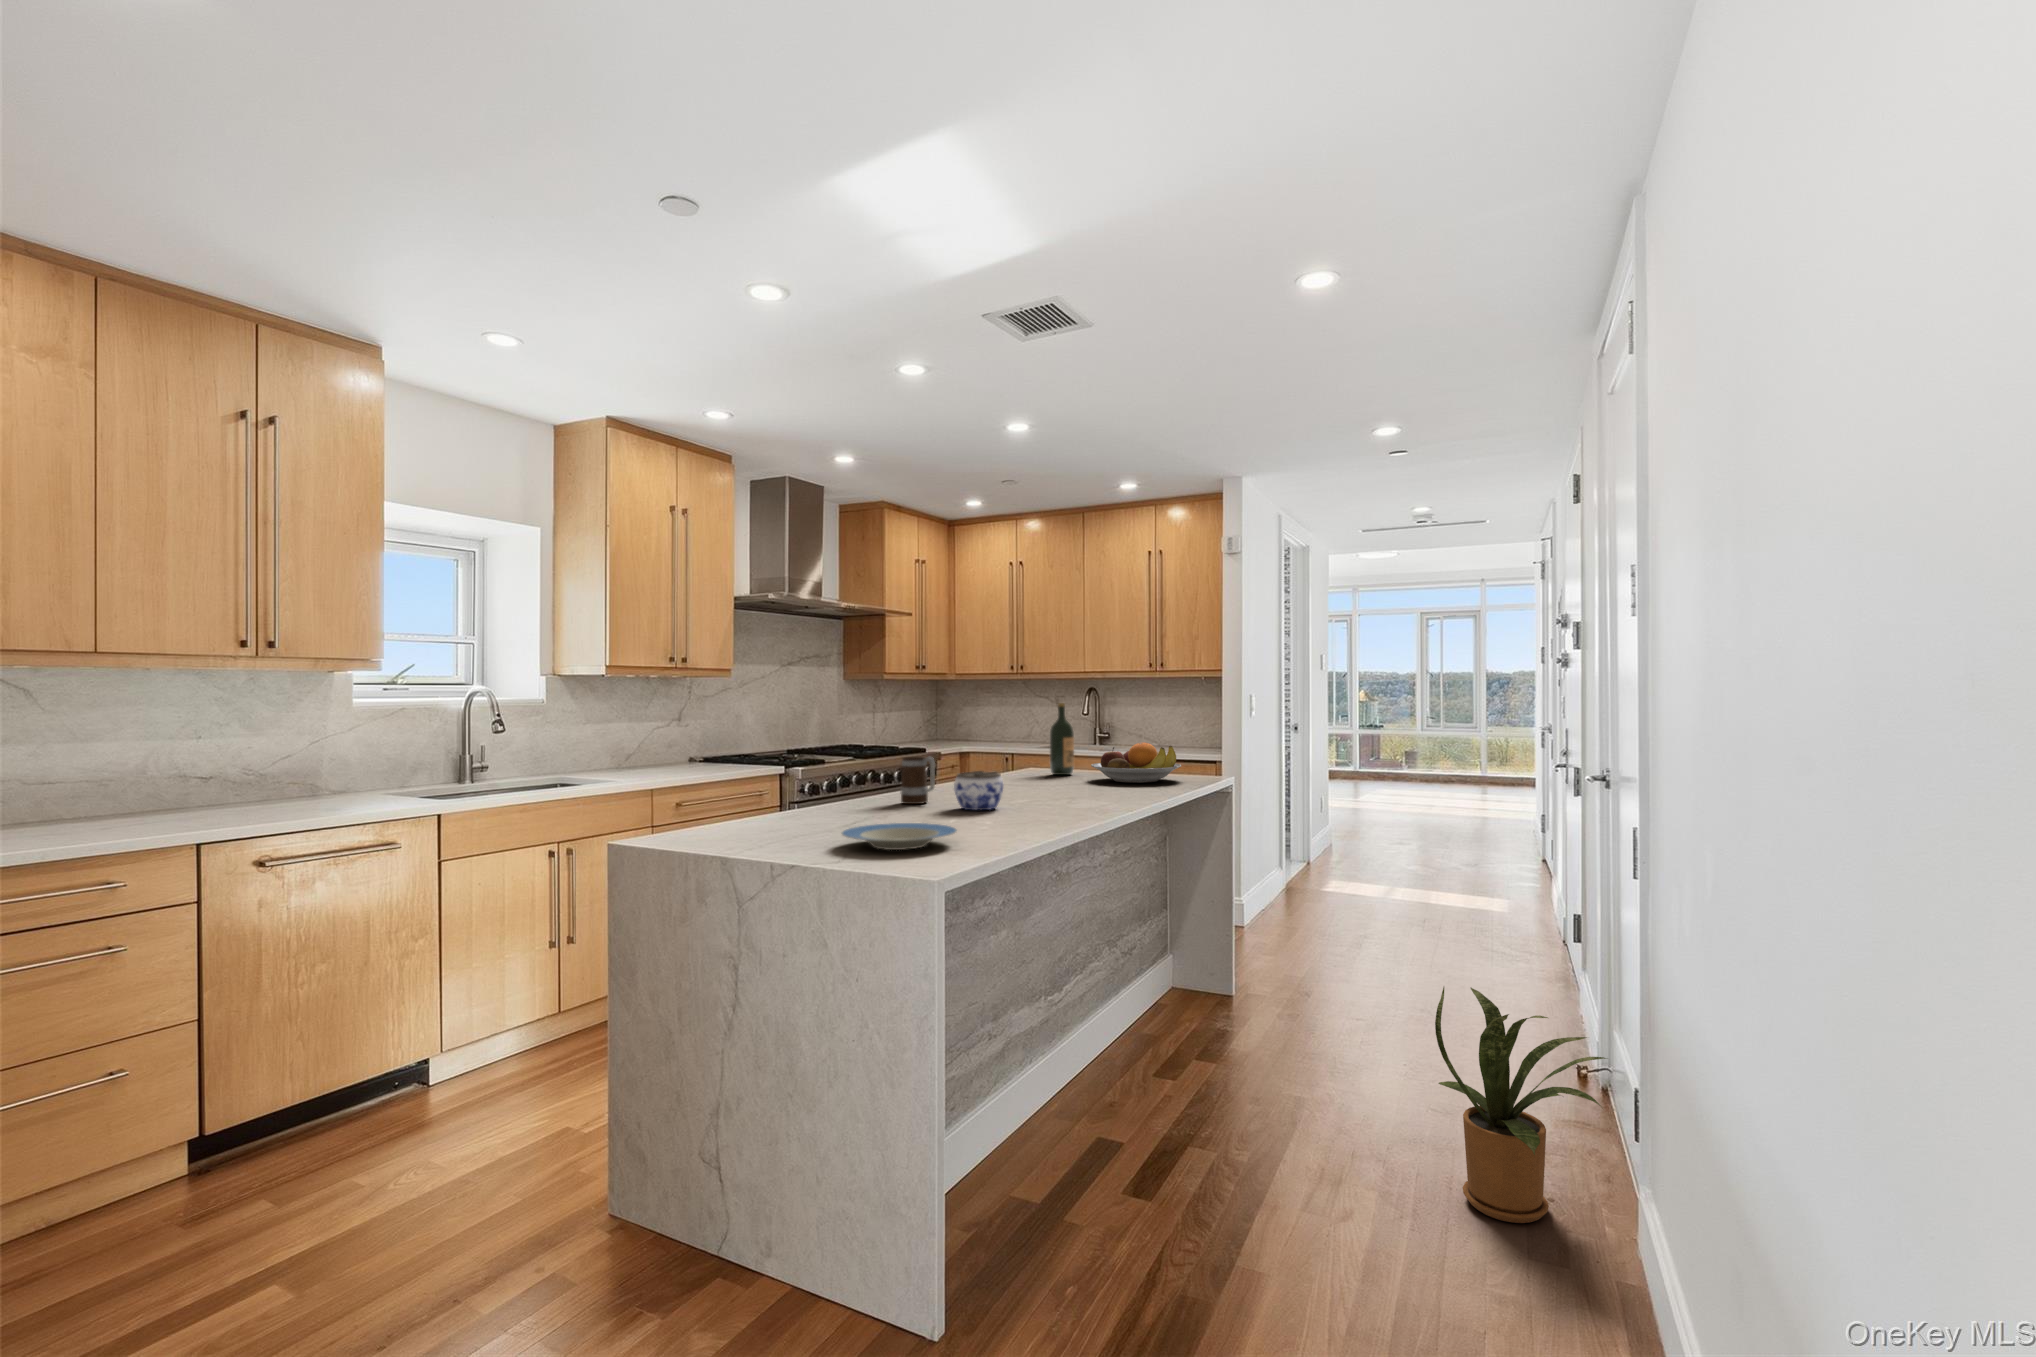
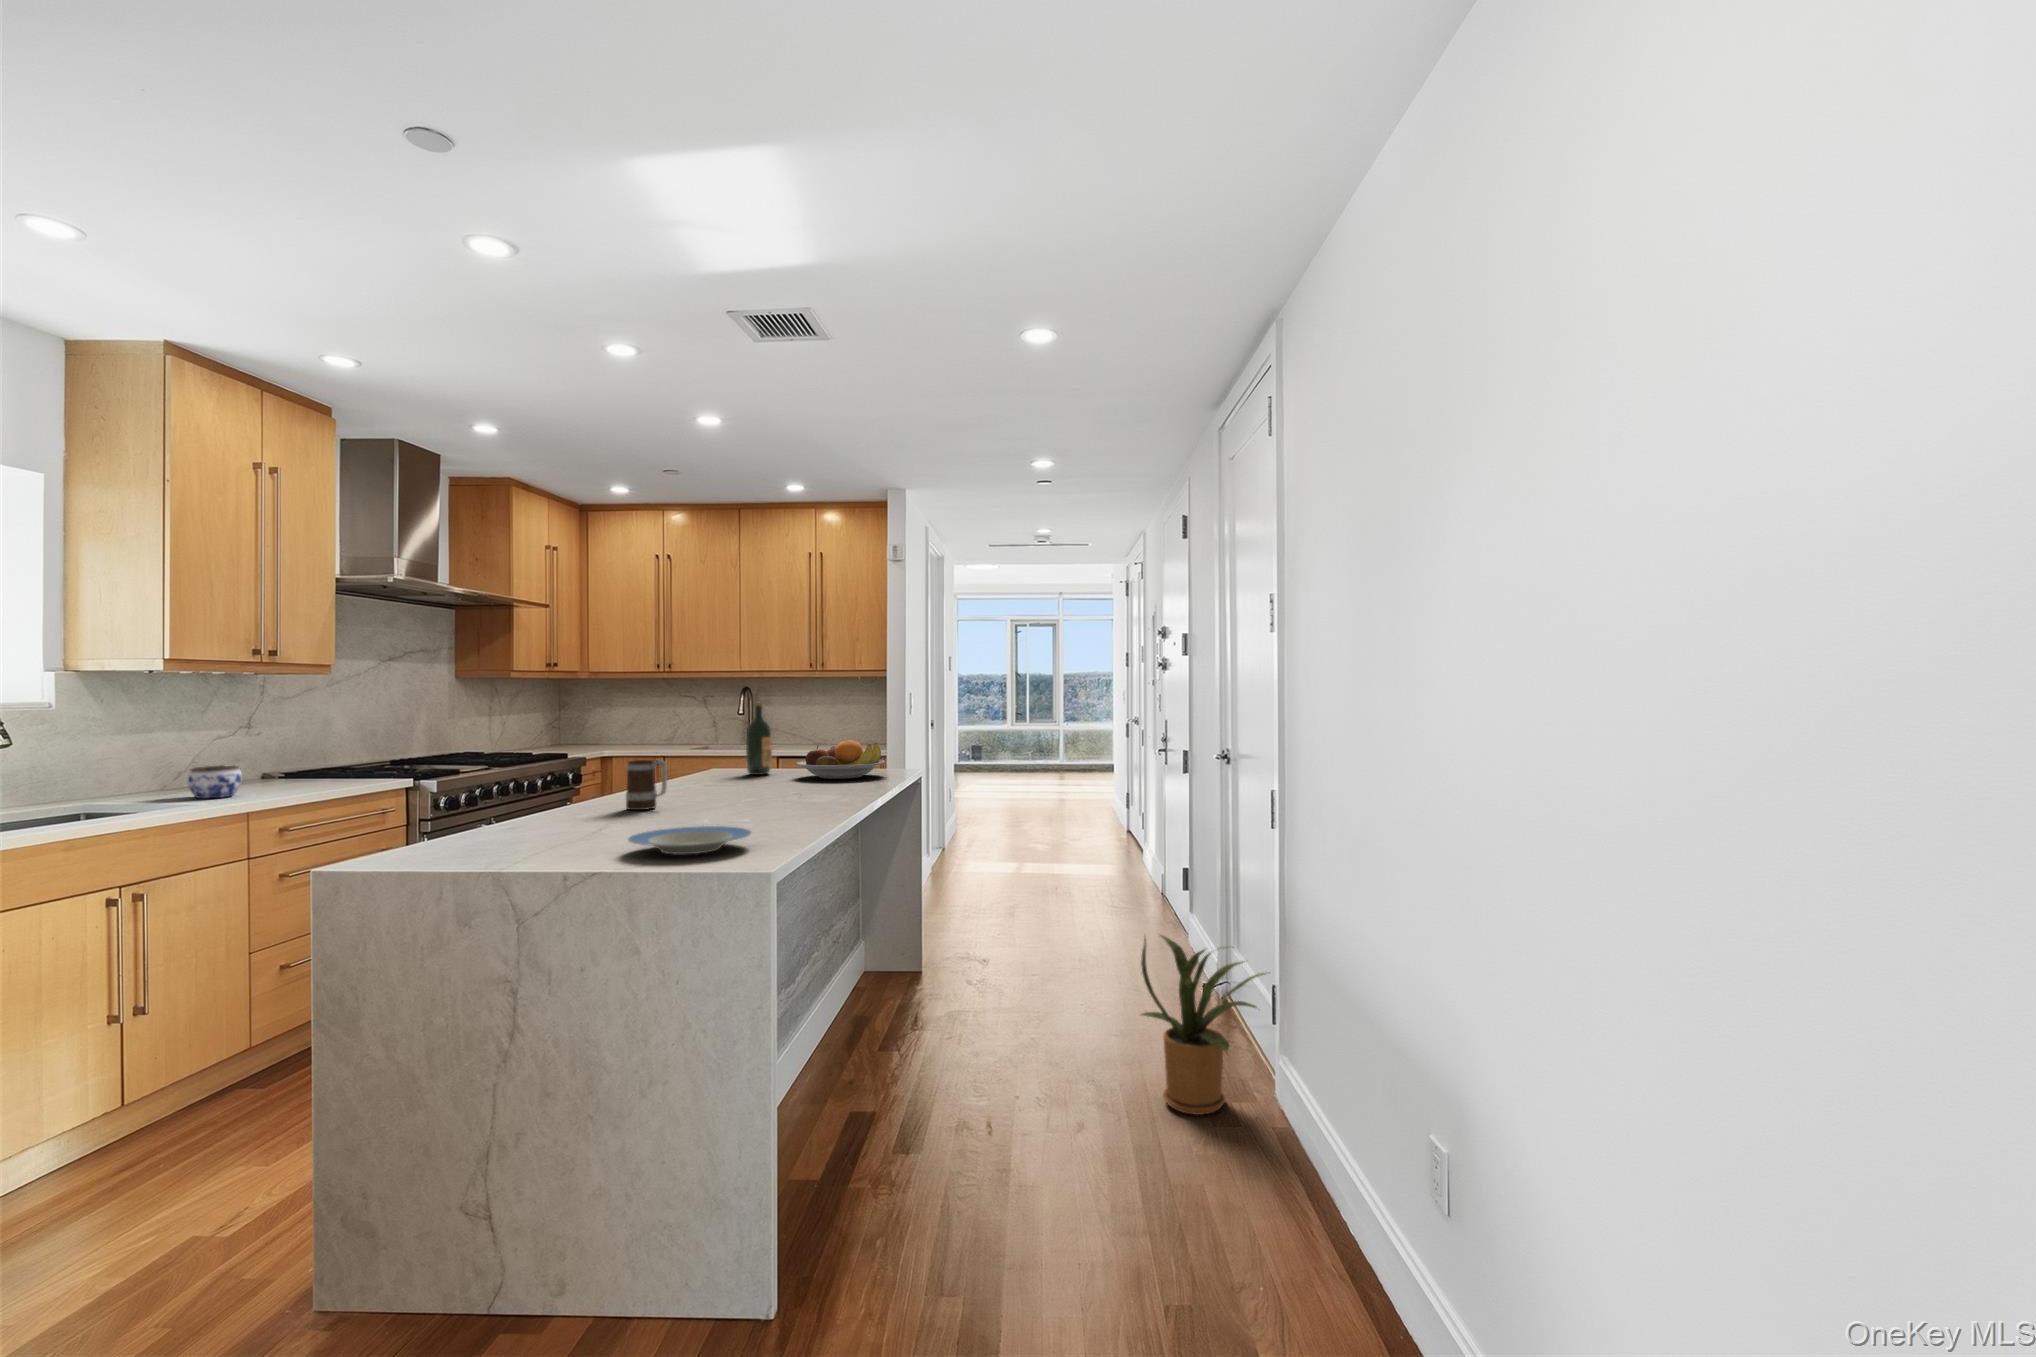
jar: present [954,771,1003,810] -> present [188,765,242,798]

